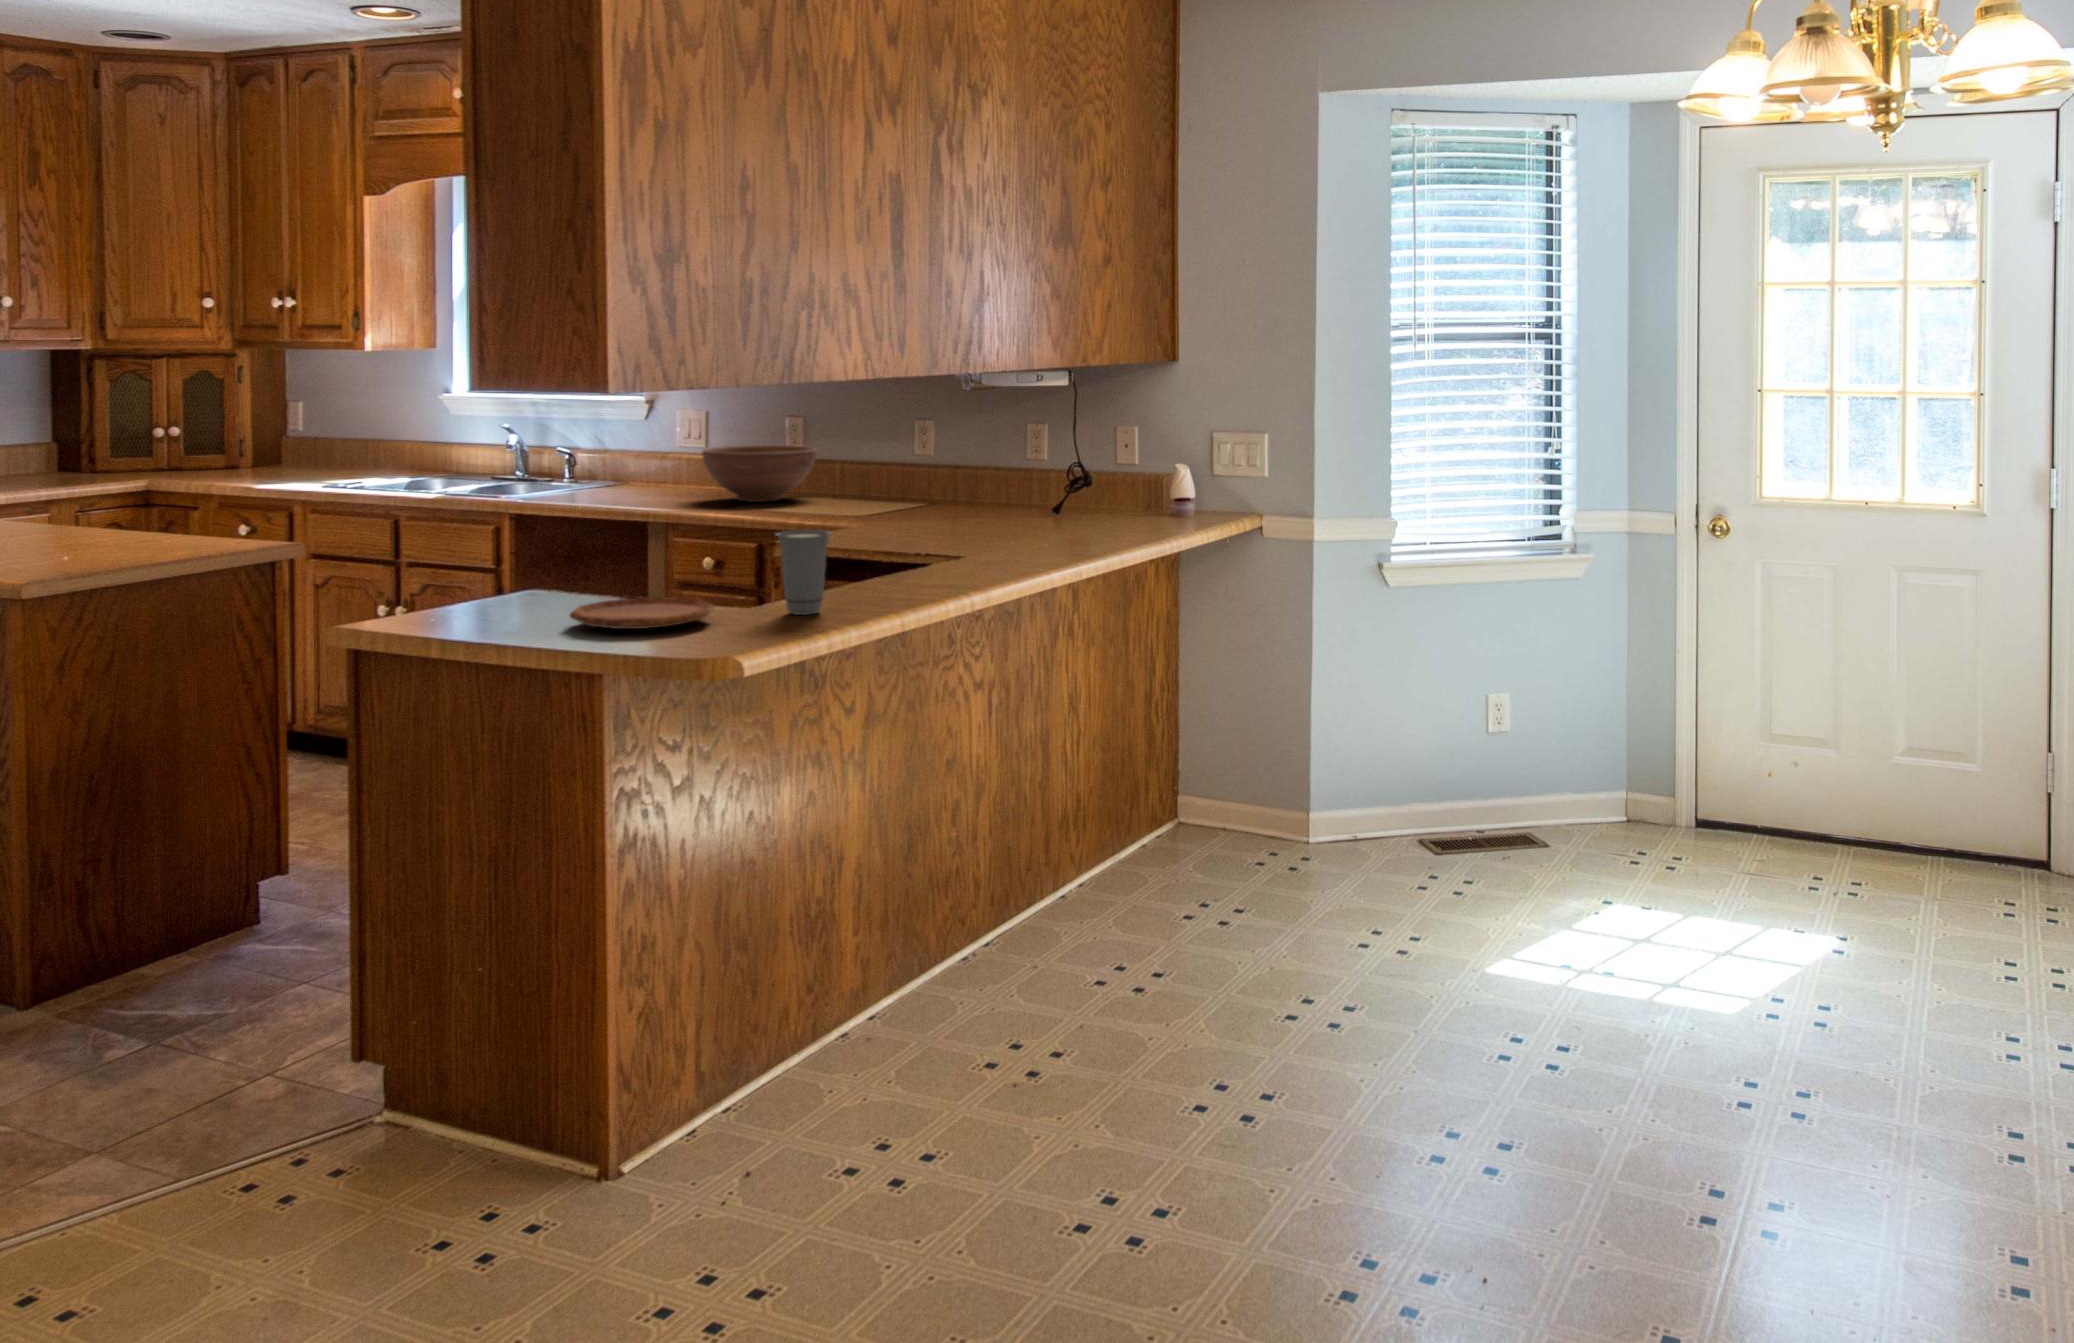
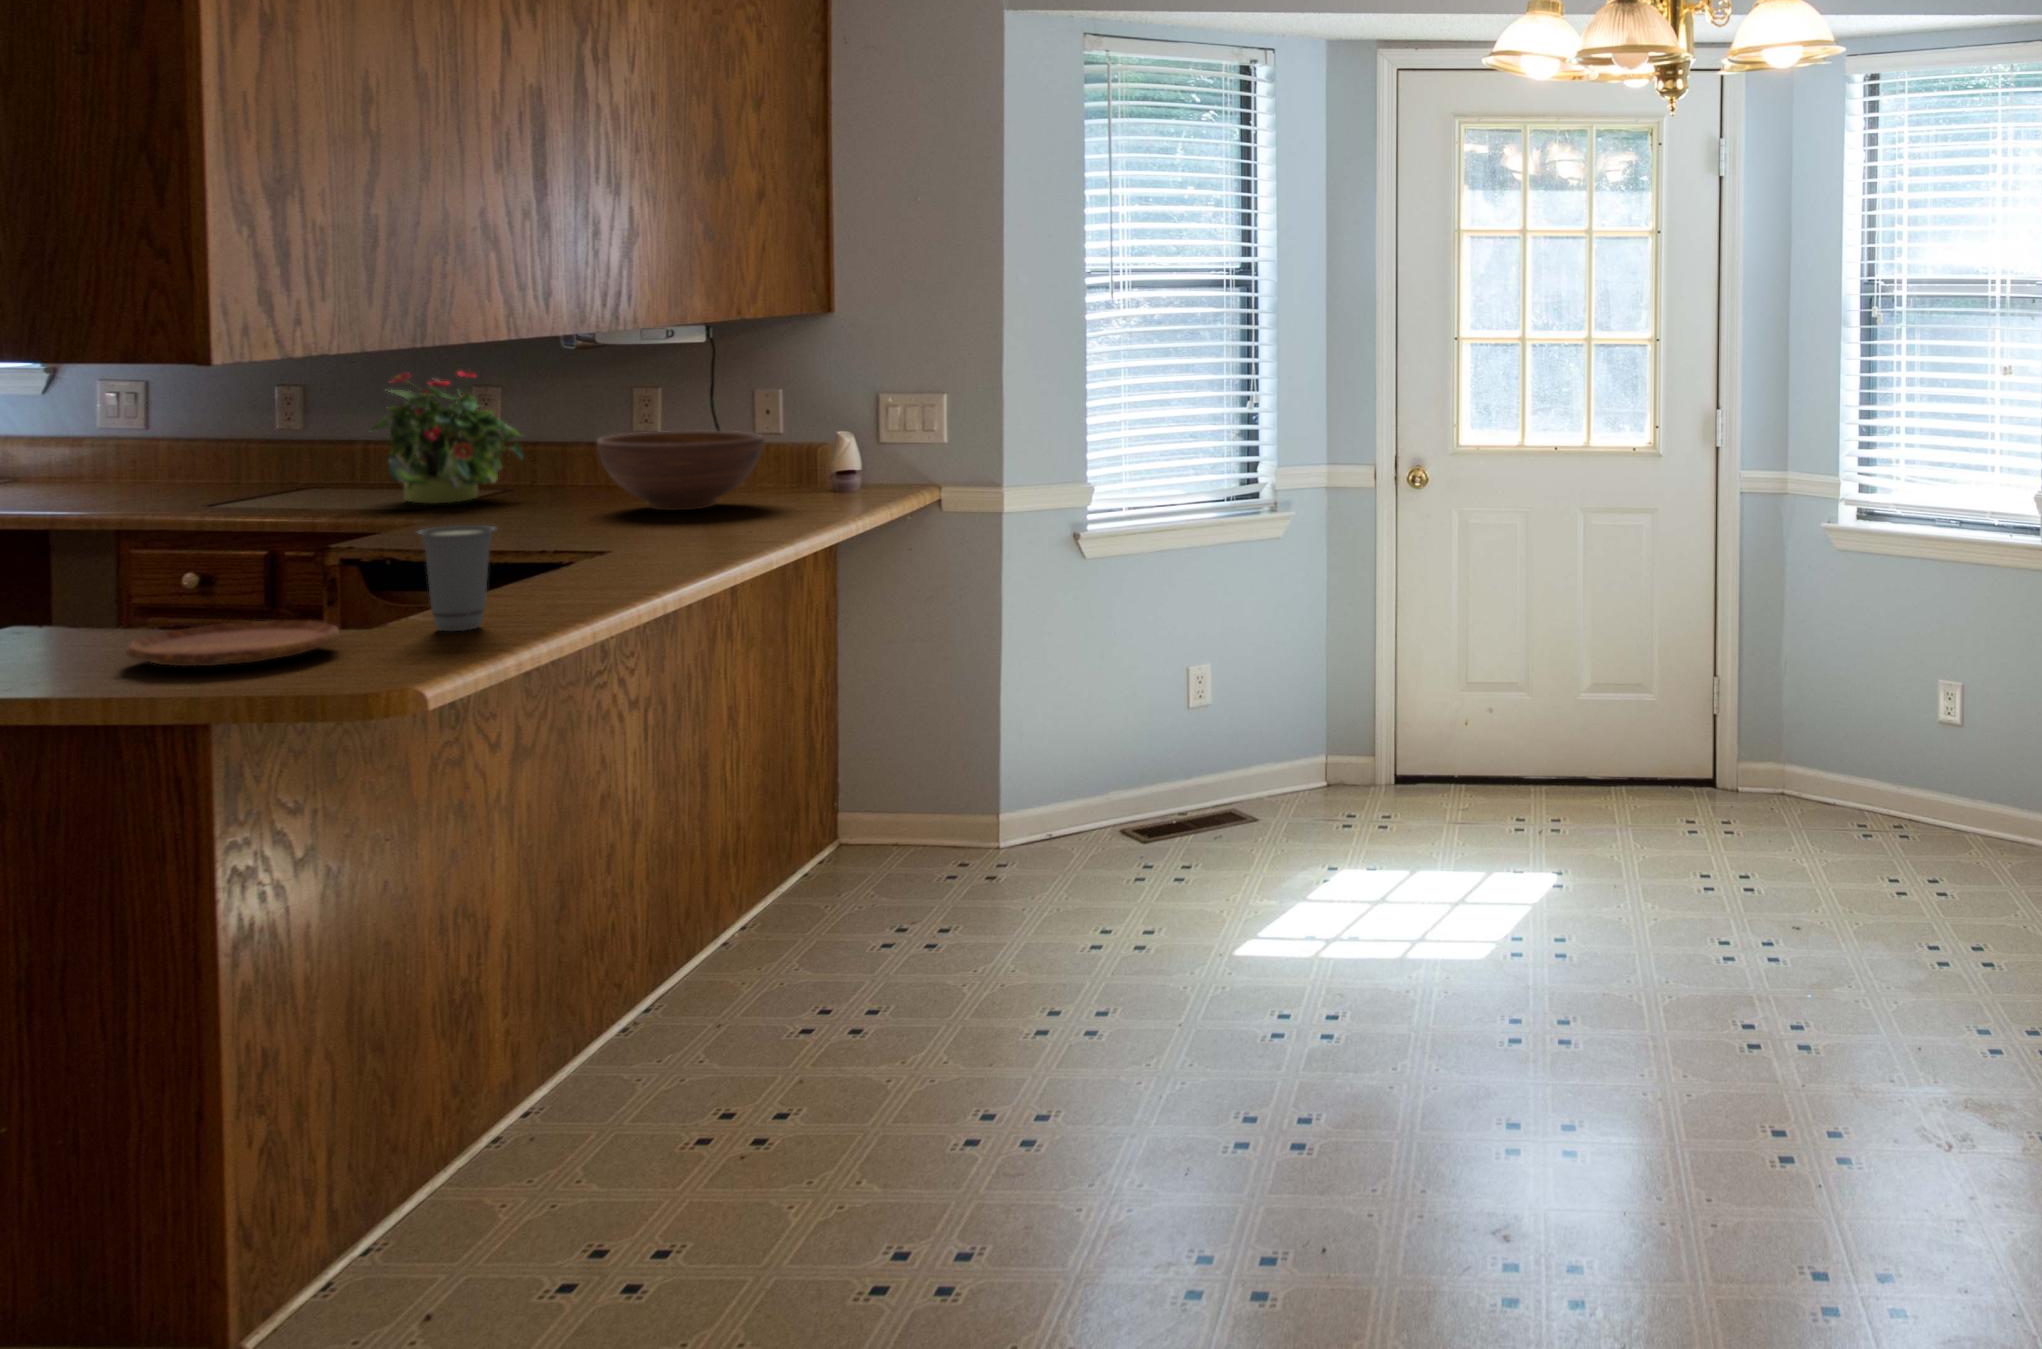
potted plant: none [828,408,939,514] -> present [370,371,524,503]
fruit bowl: present [702,445,817,502] -> present [597,431,764,510]

